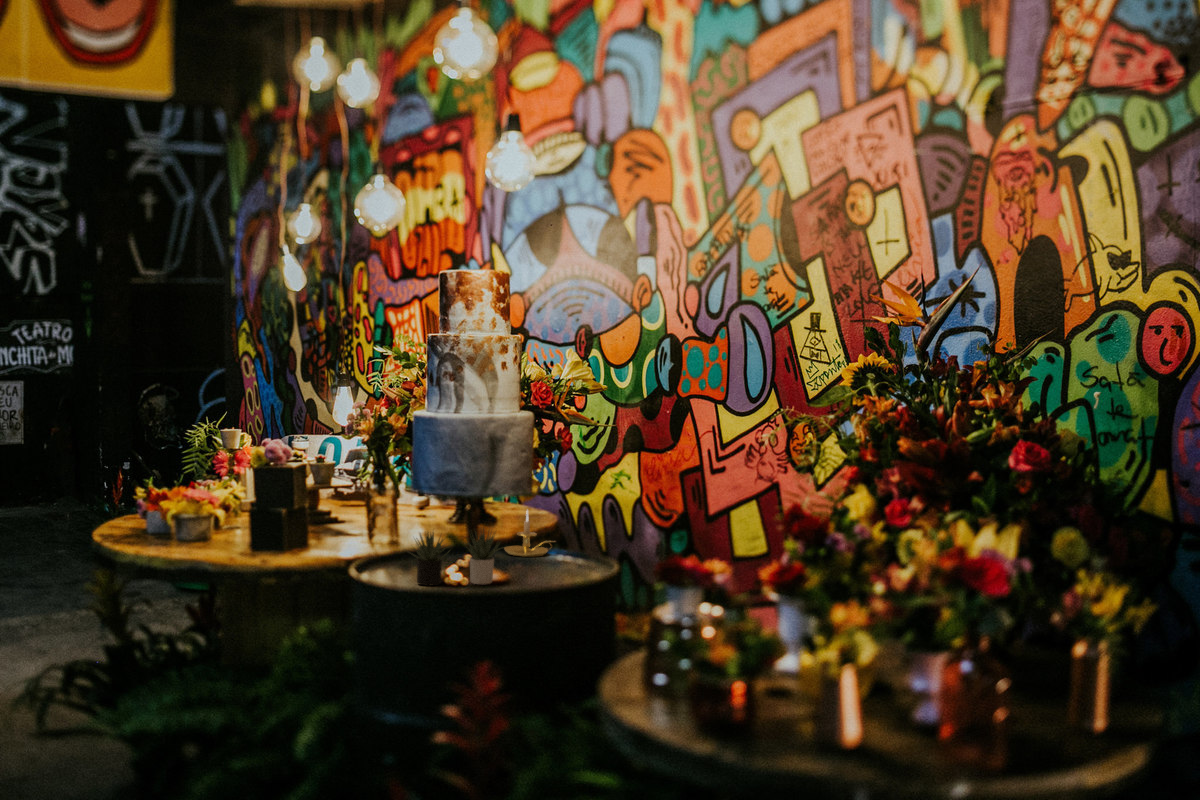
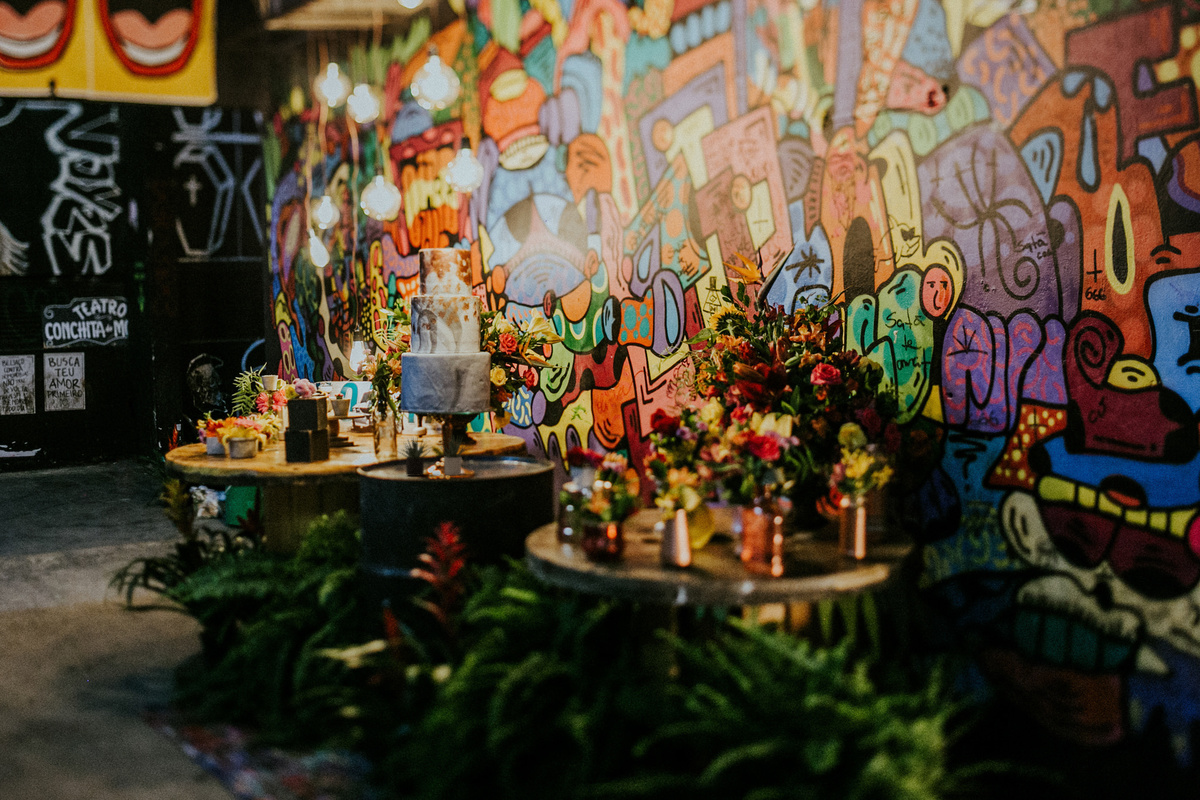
candle holder: present [504,510,553,557] -> none [475,427,513,462]

